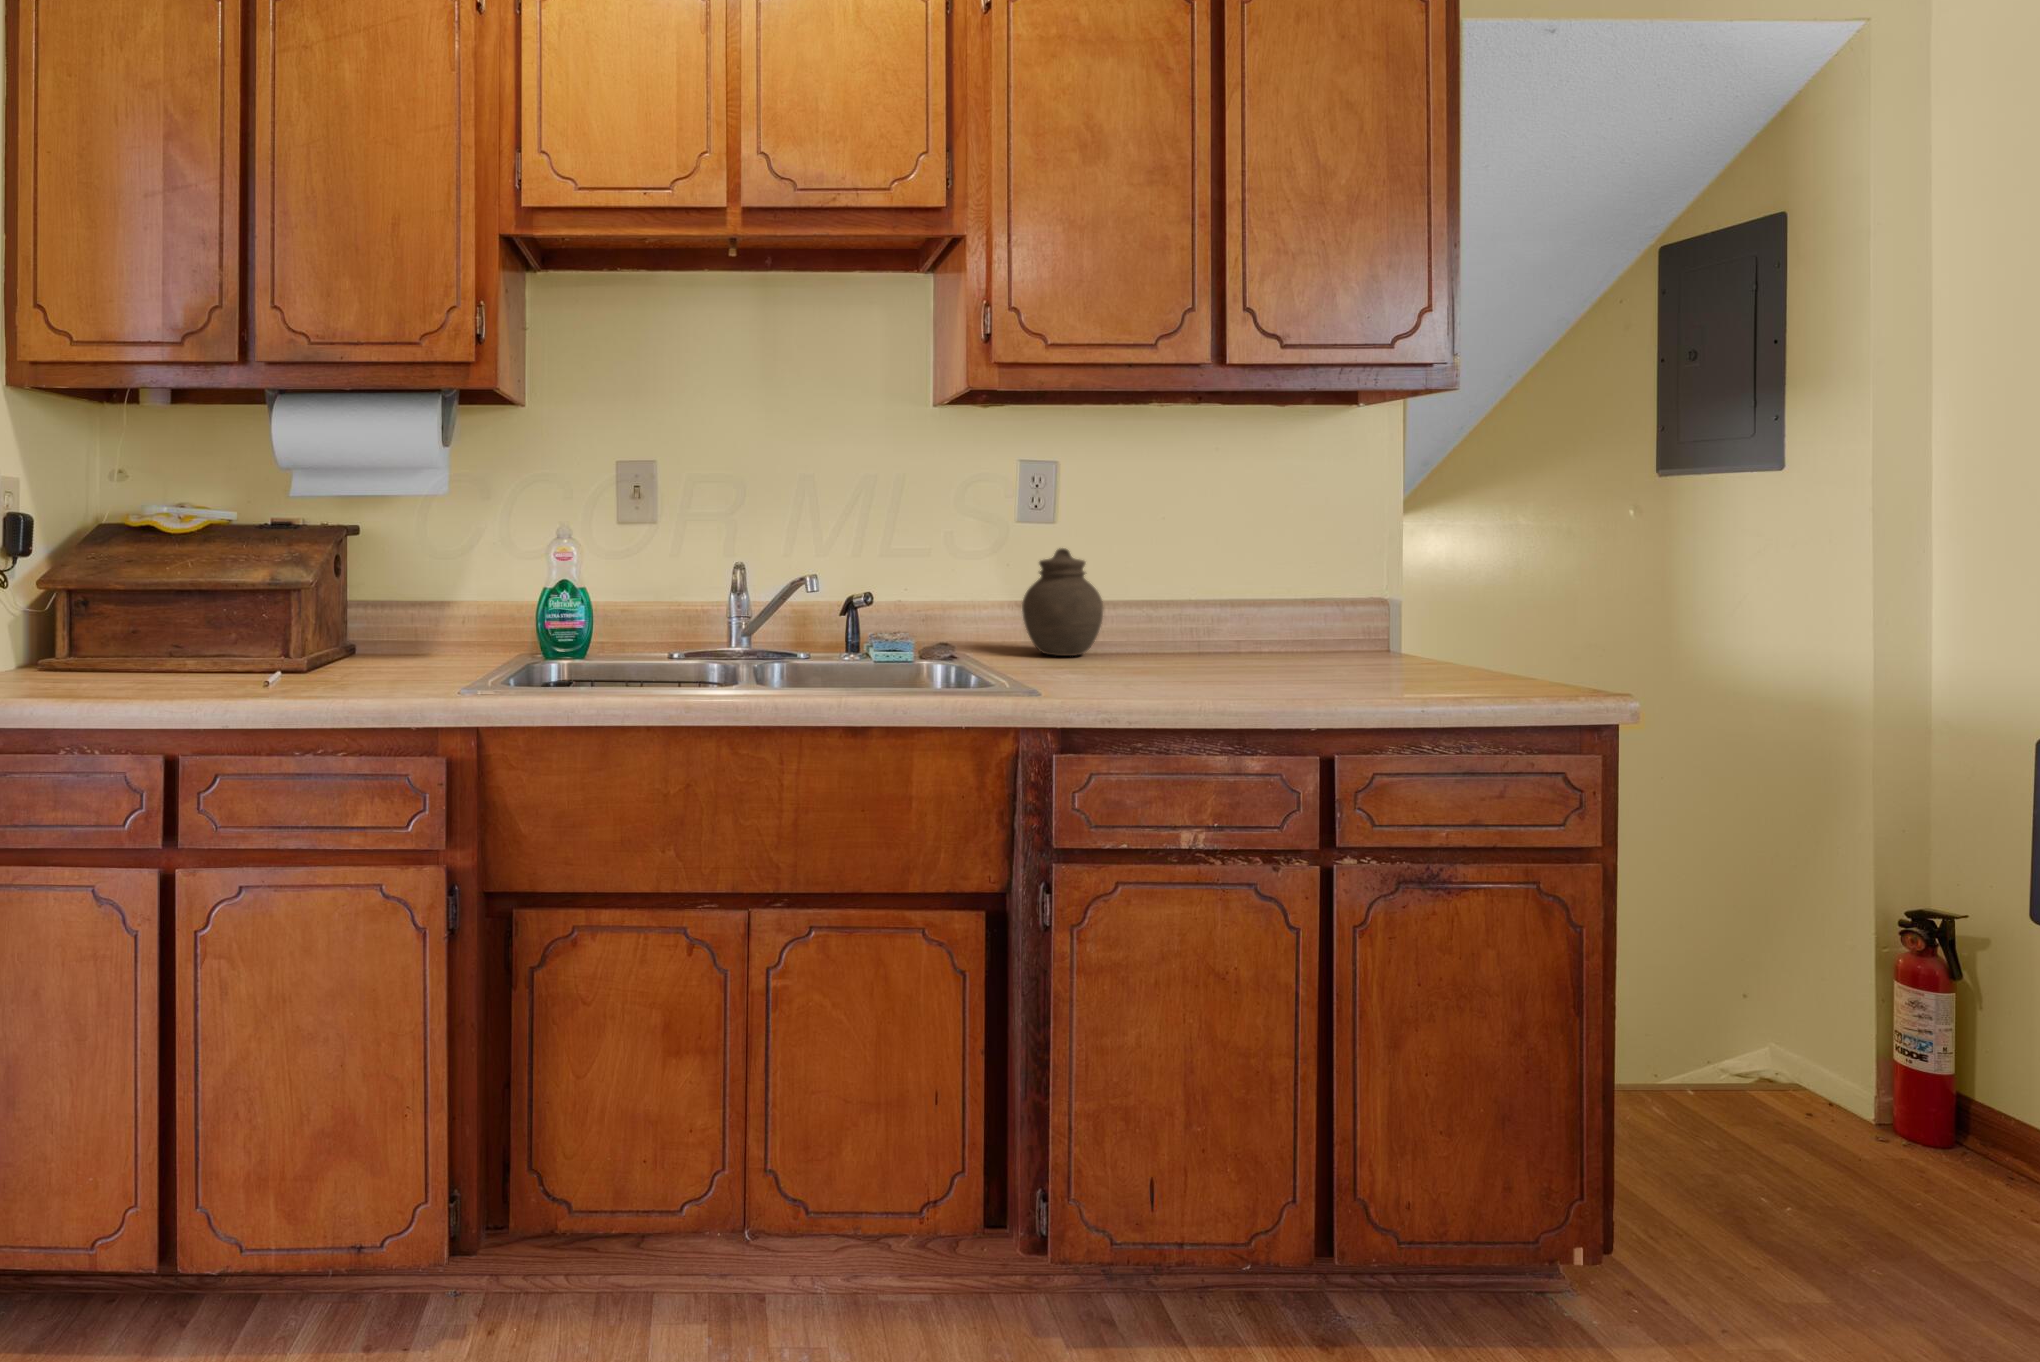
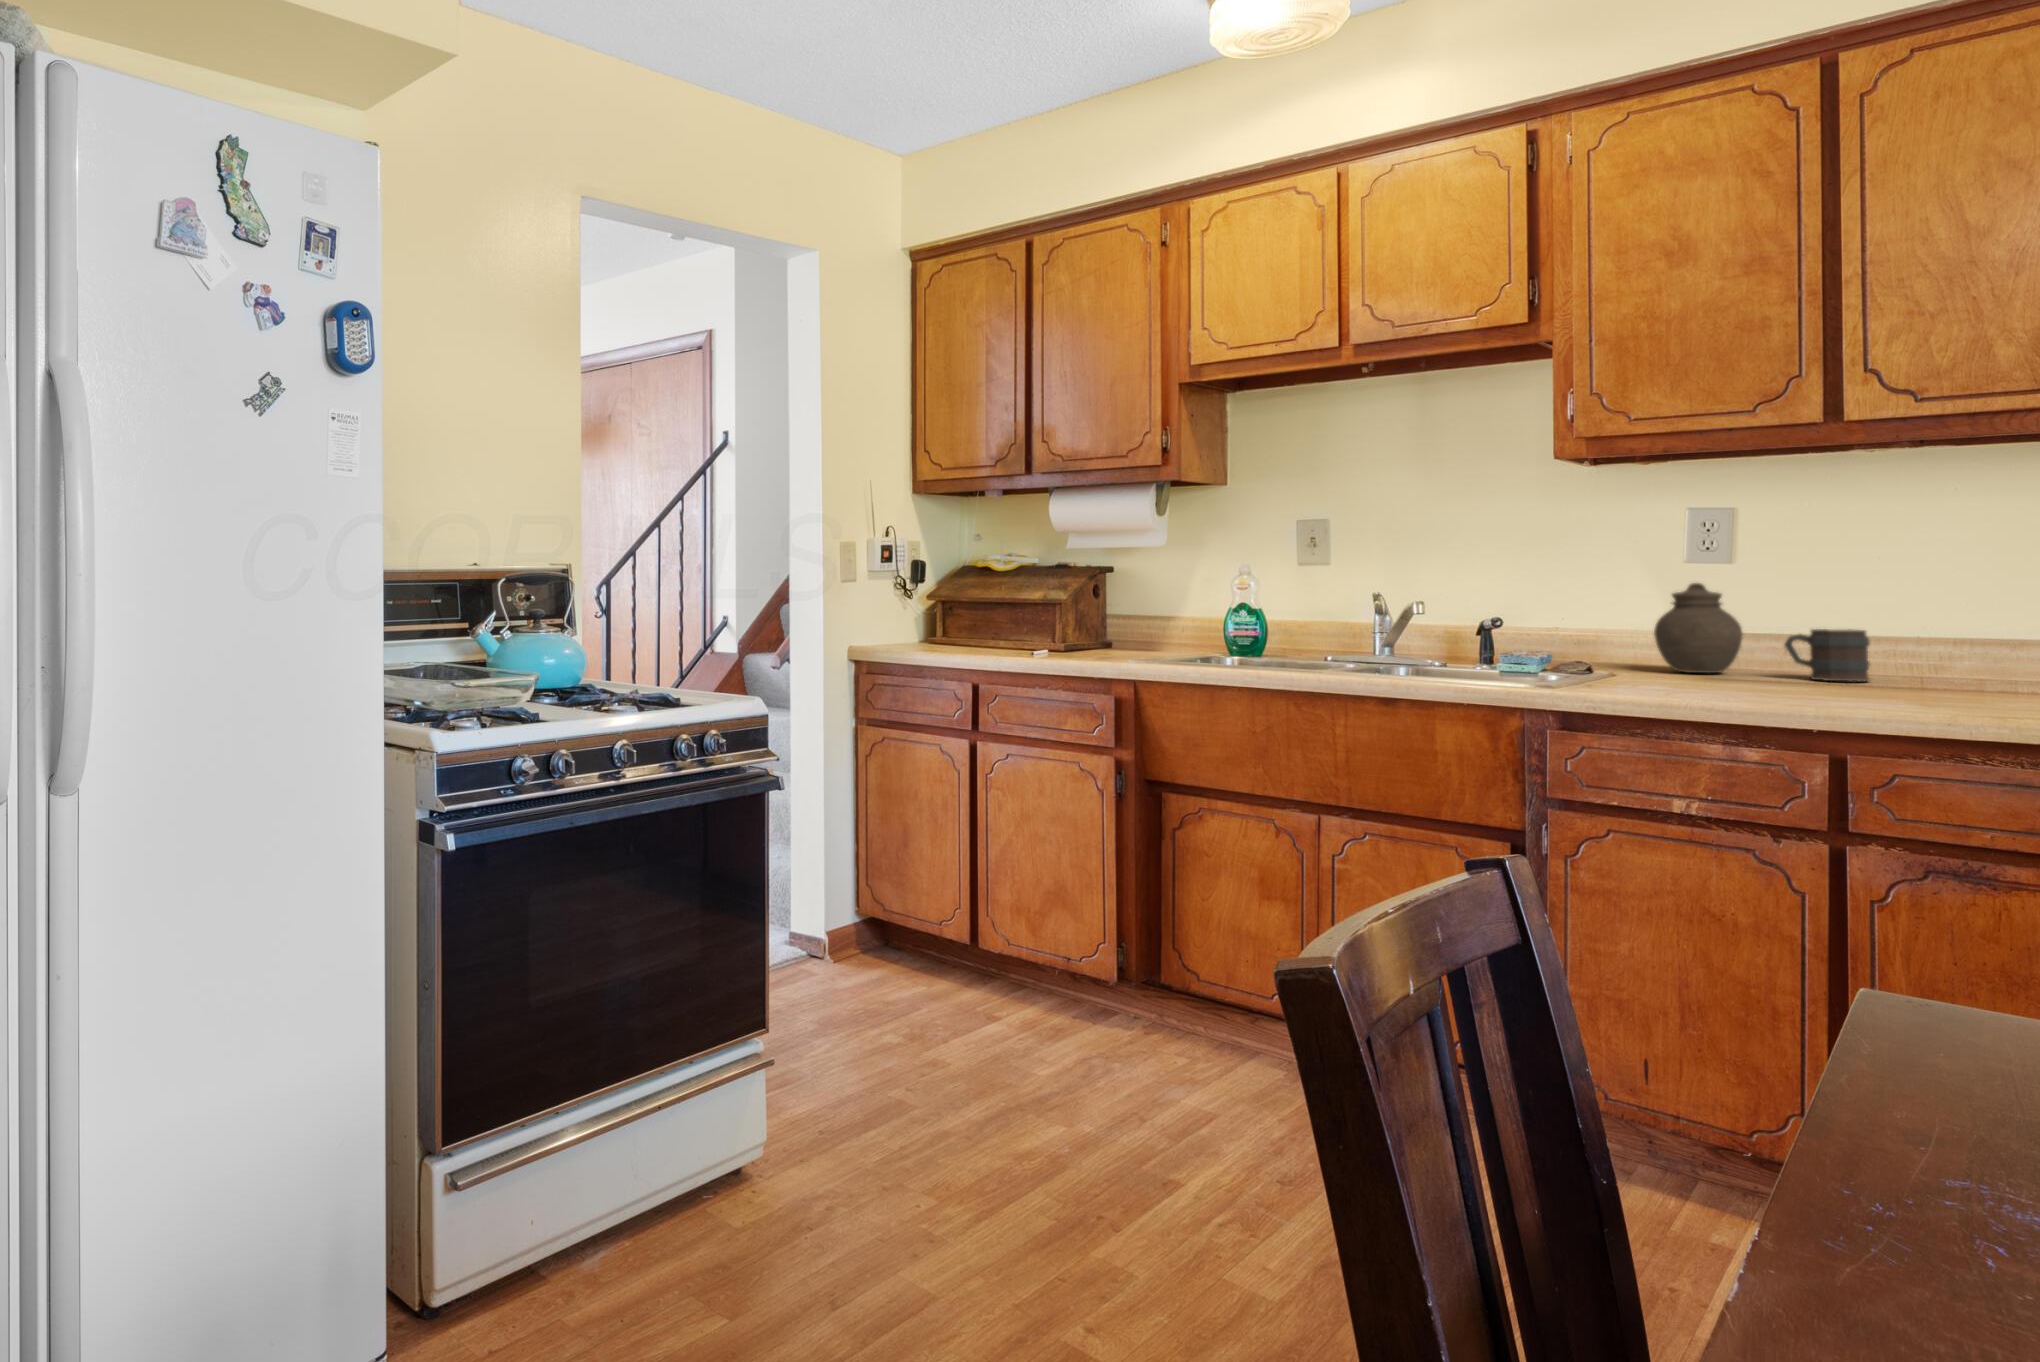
mug: none [1144,600,1214,660] -> present [1784,629,1870,682]

